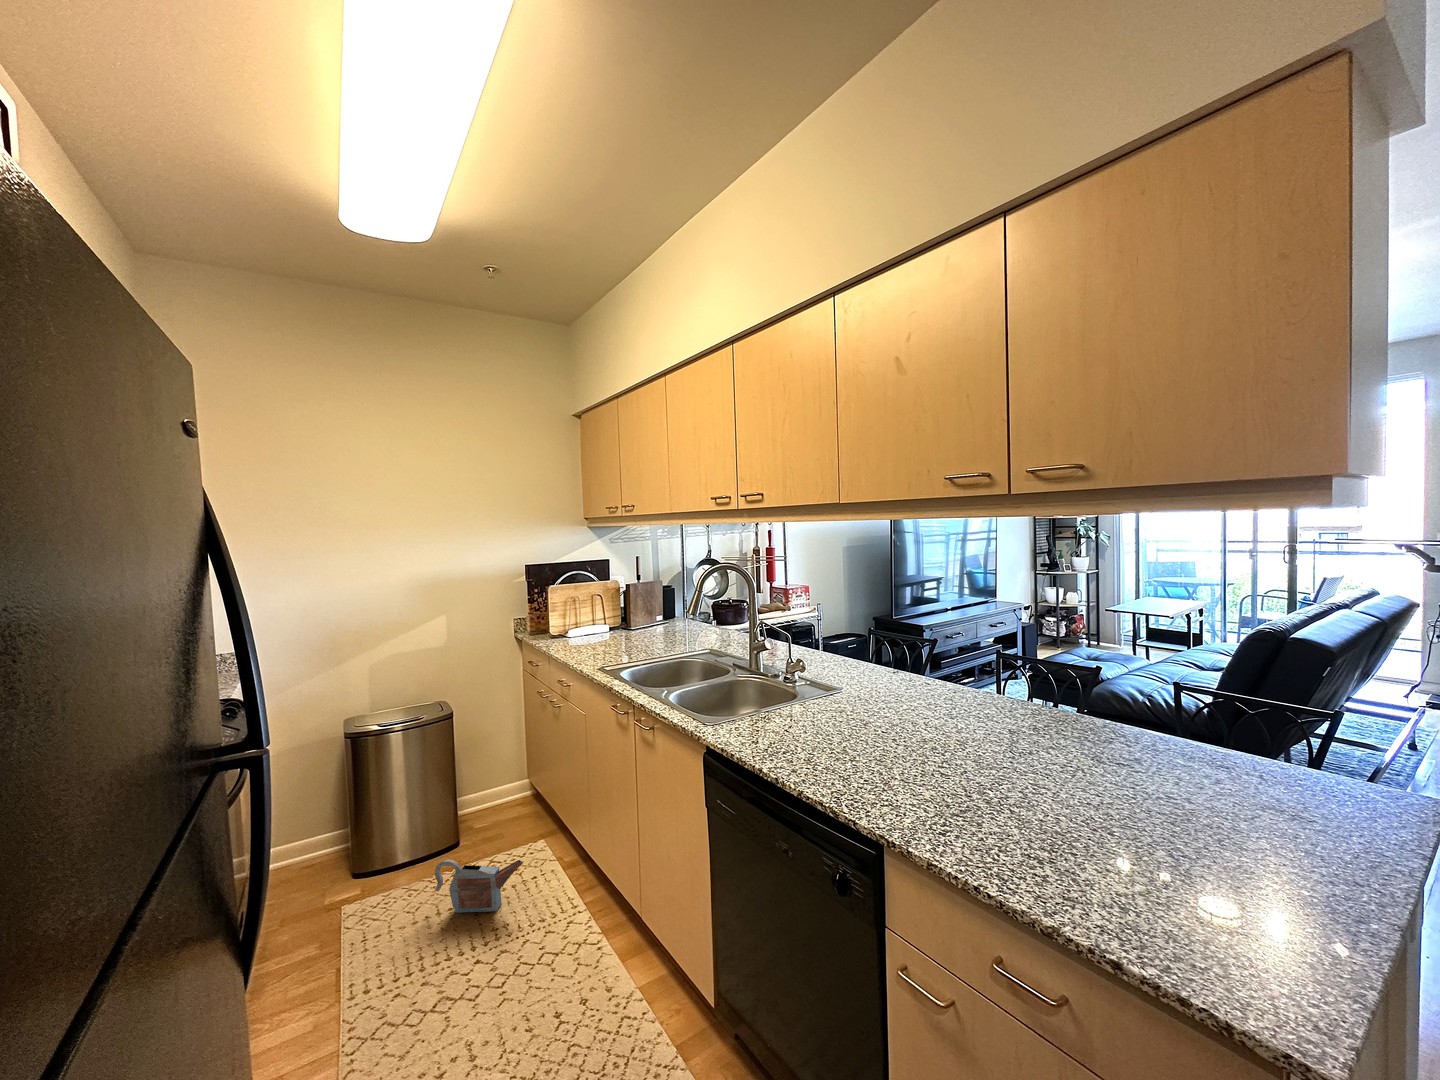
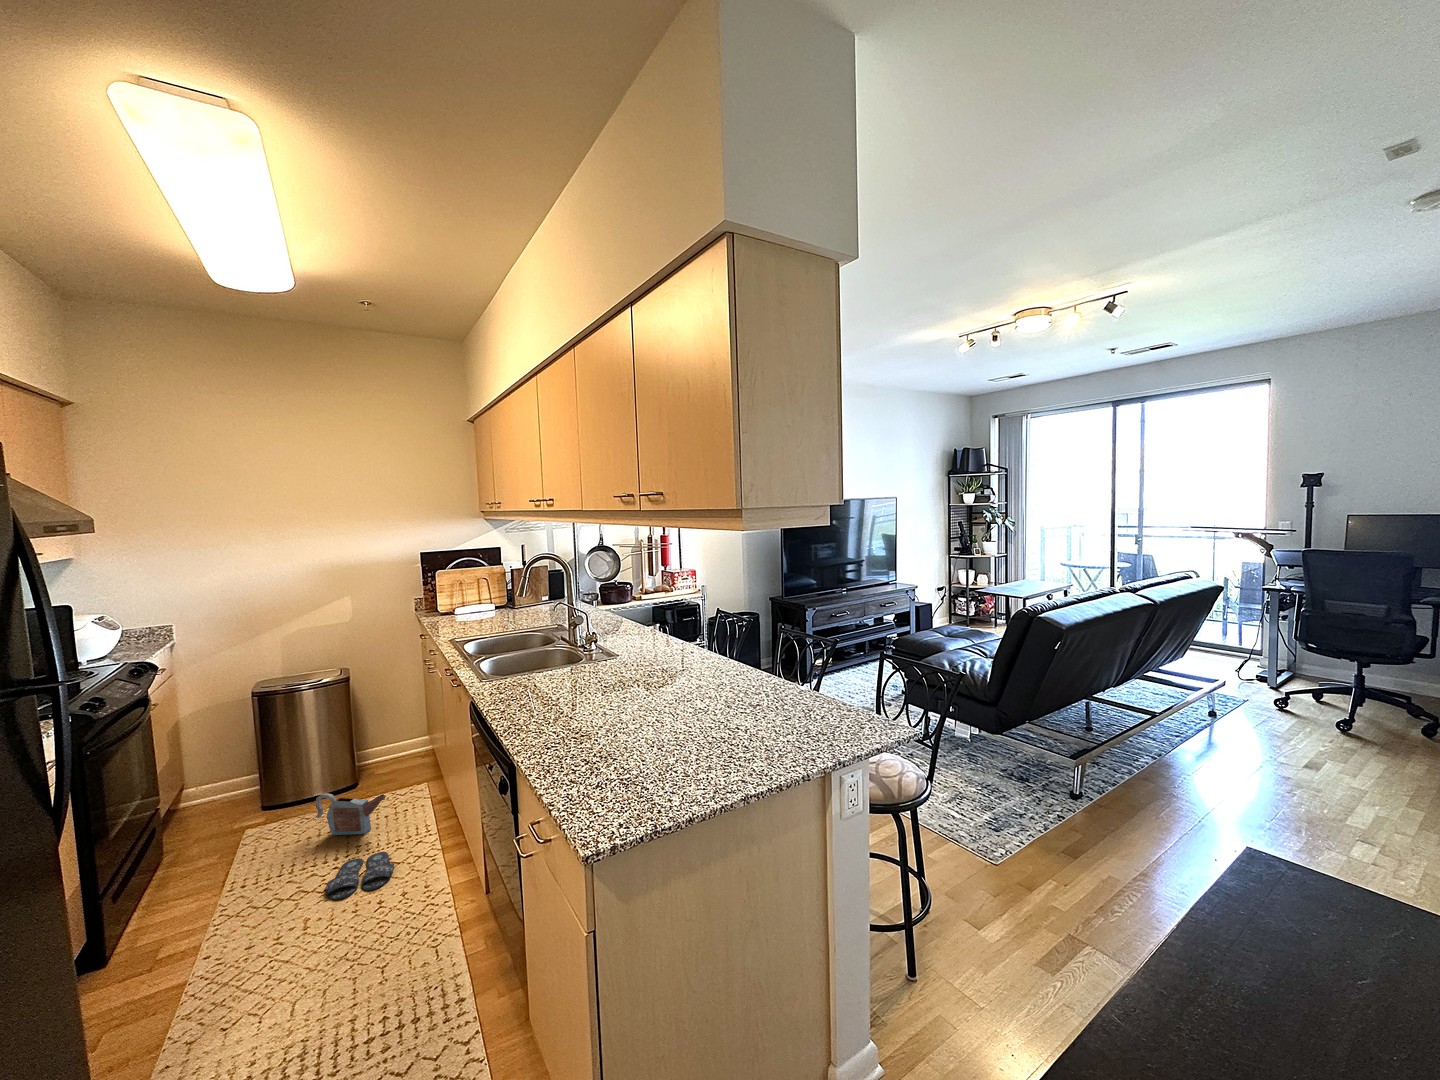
slippers: none [476,937,555,1012] -> present [326,852,394,900]

